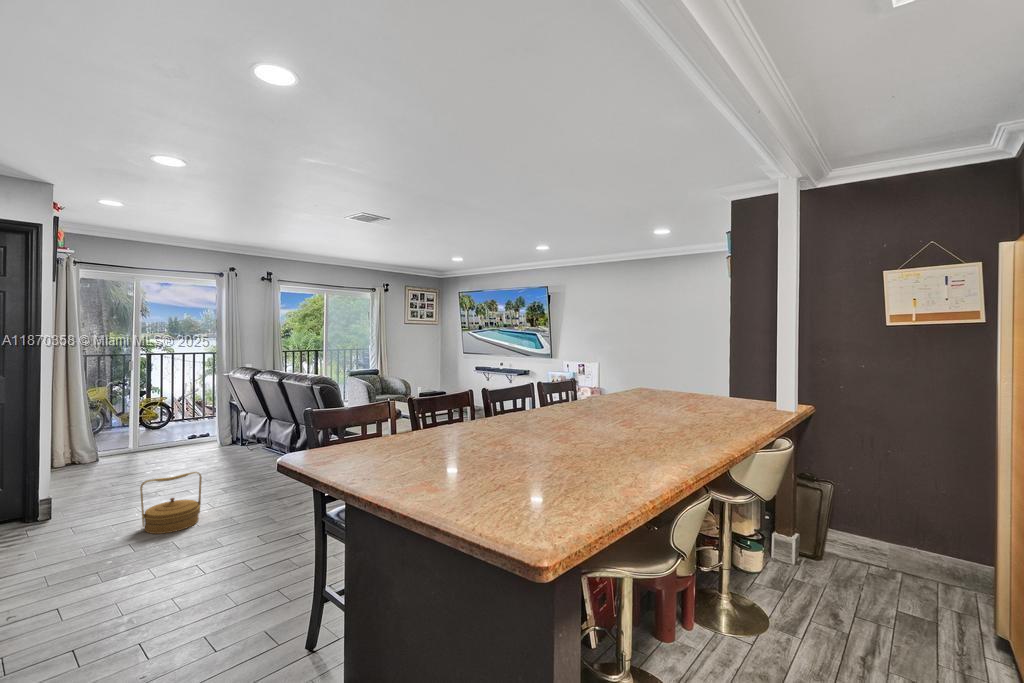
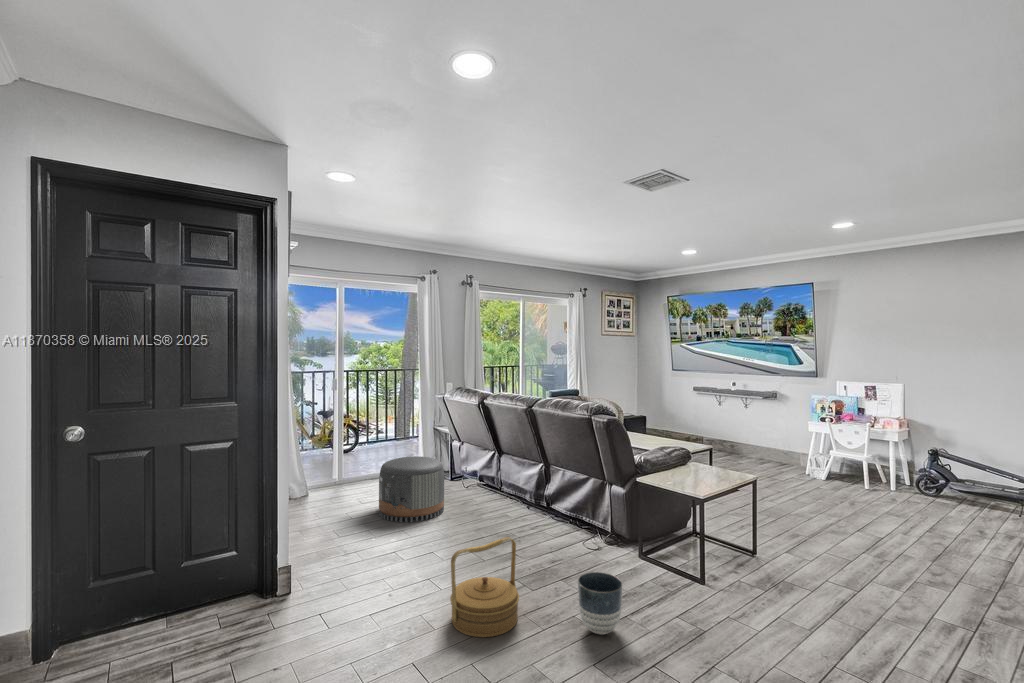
pouf: none [151,425,212,474] -> present [379,456,444,522]
planter: none [231,490,263,527] -> present [578,572,622,634]

